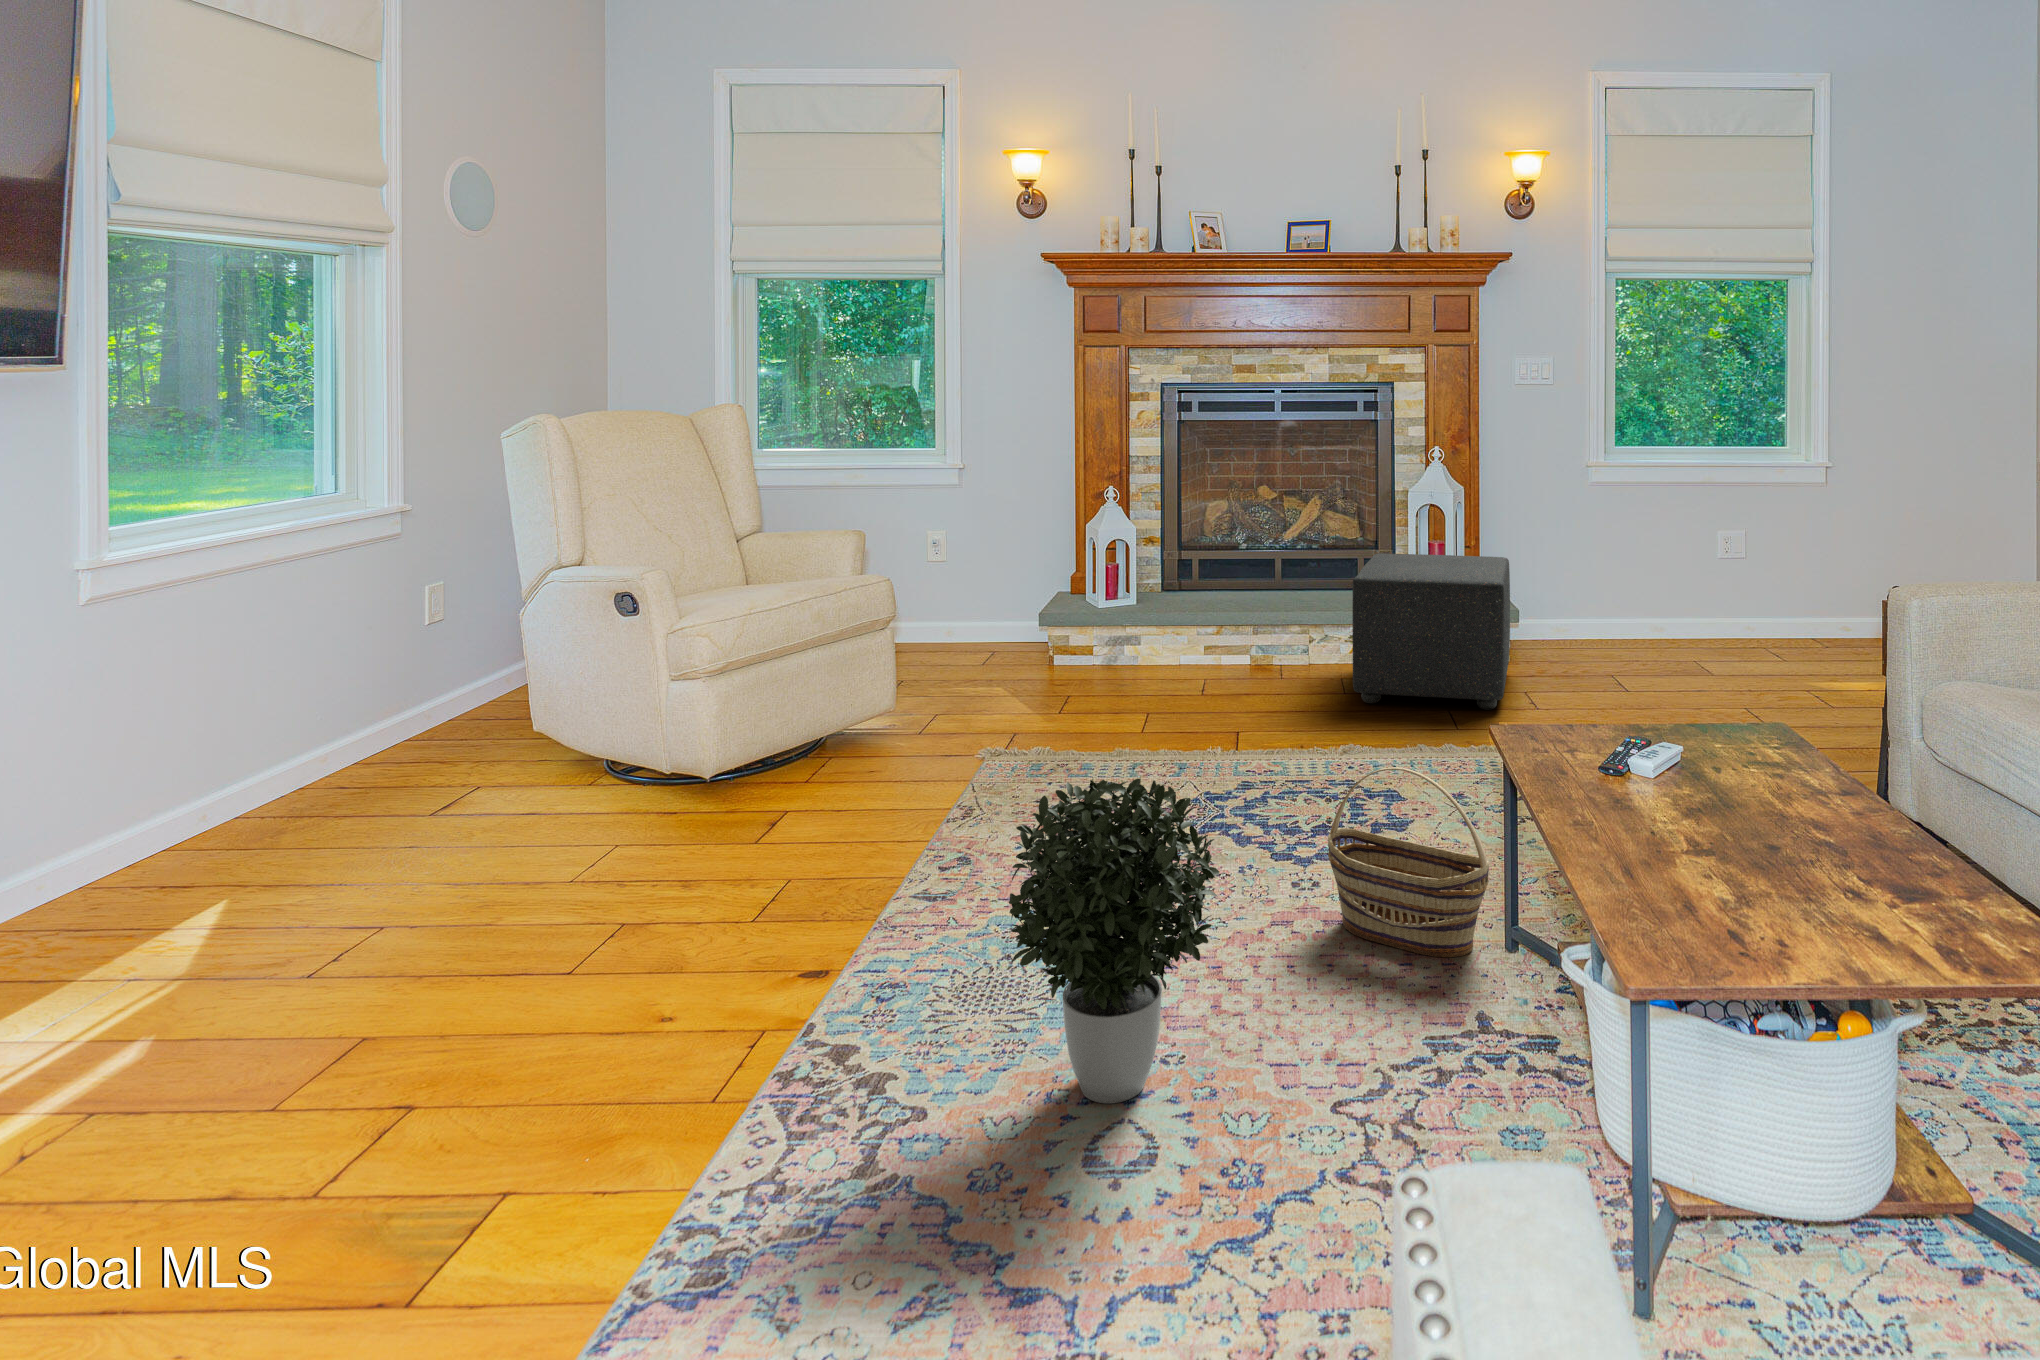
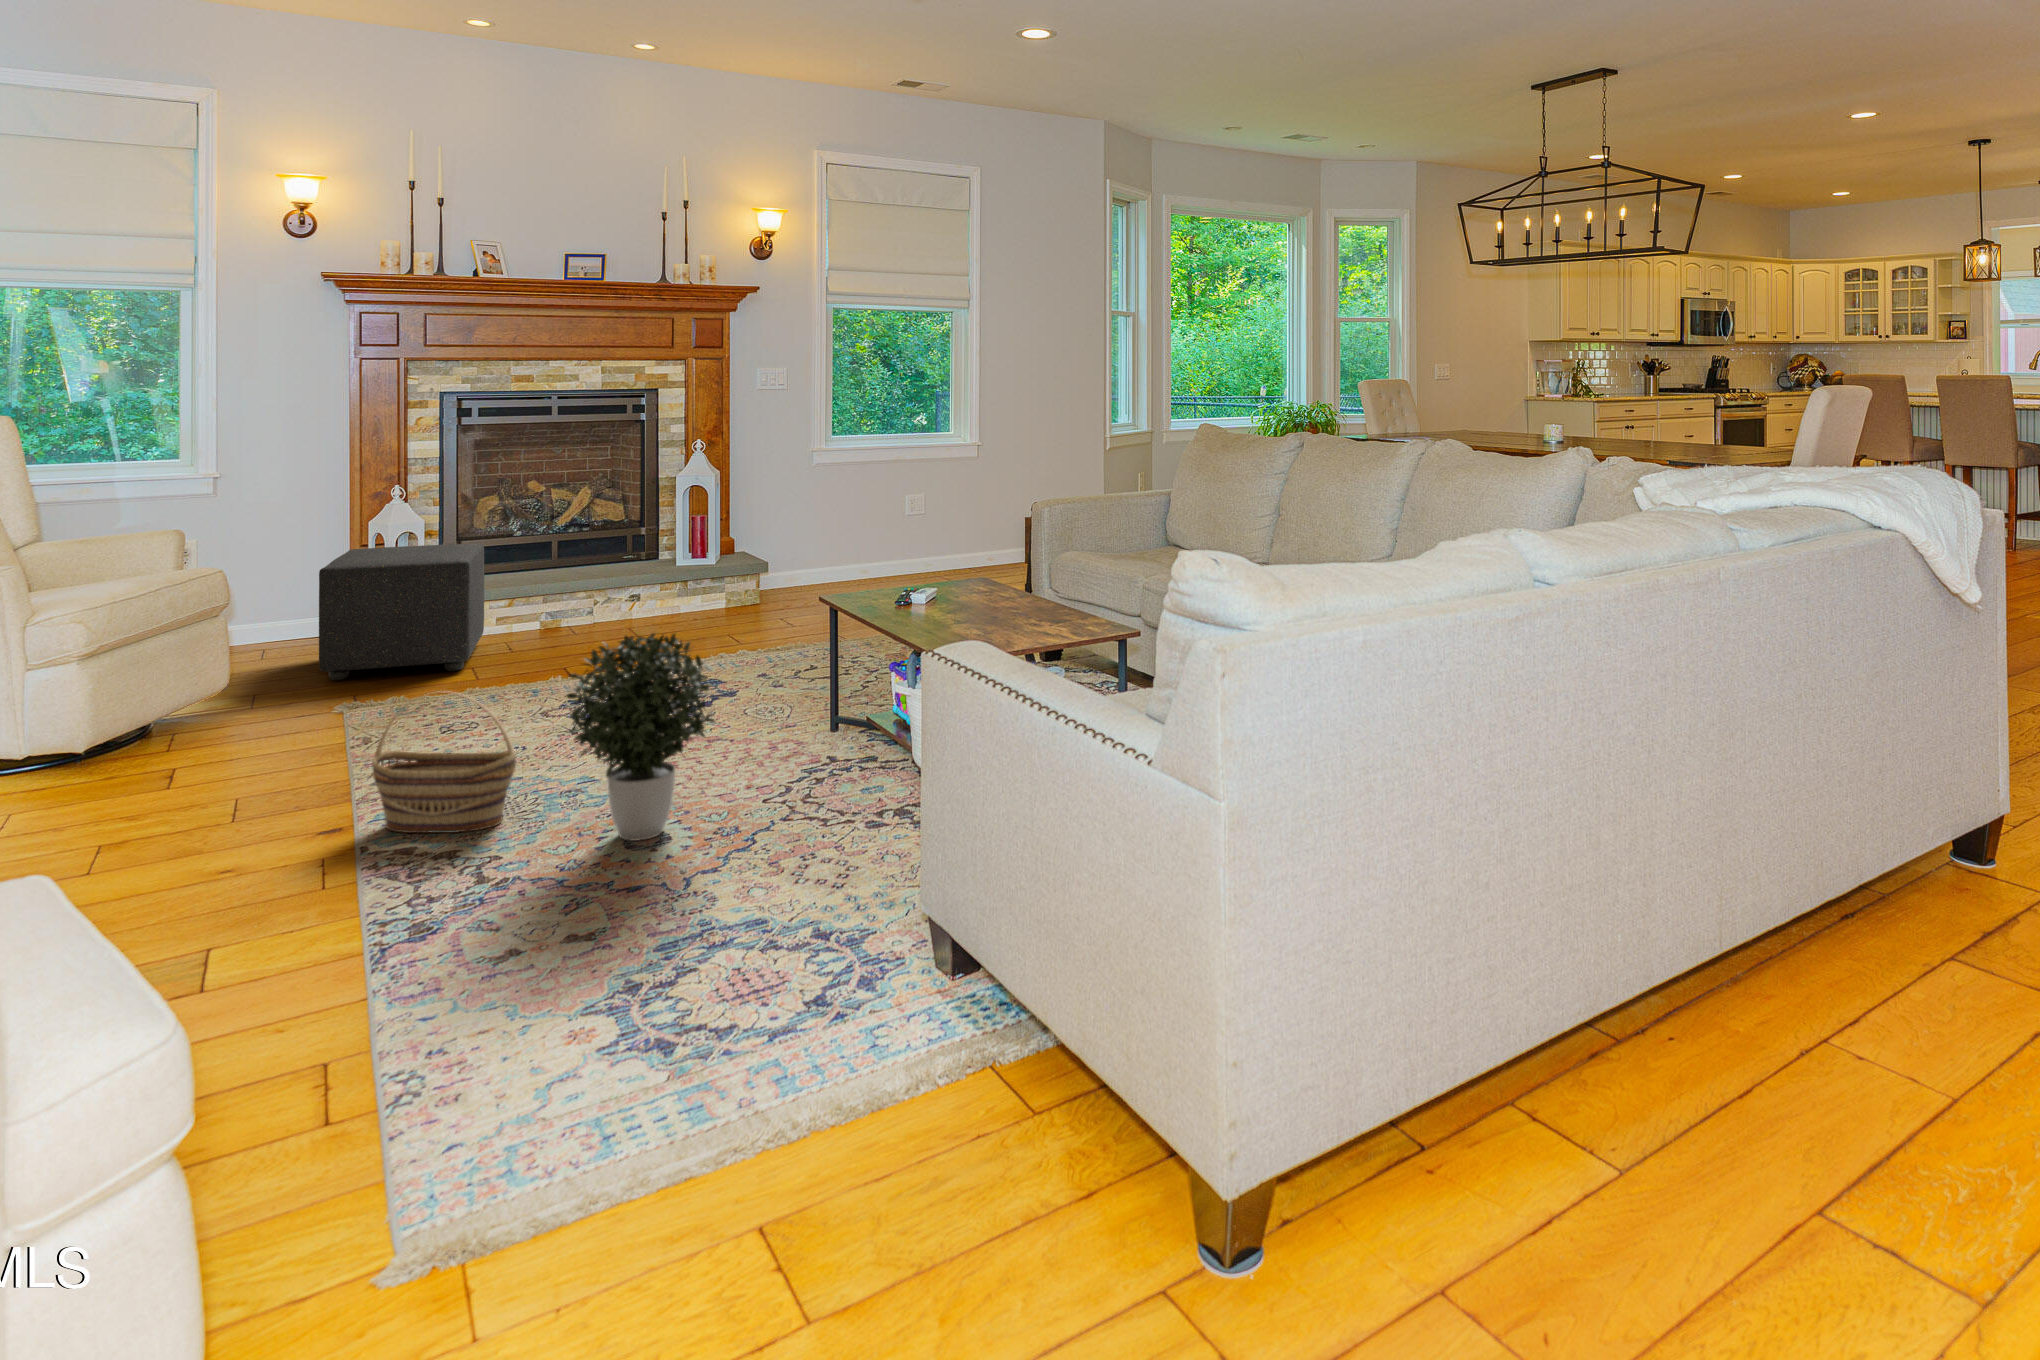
ottoman: present [1352,554,1510,710] -> present [319,543,484,680]
basket: present [1328,767,1489,957] -> present [372,692,516,833]

